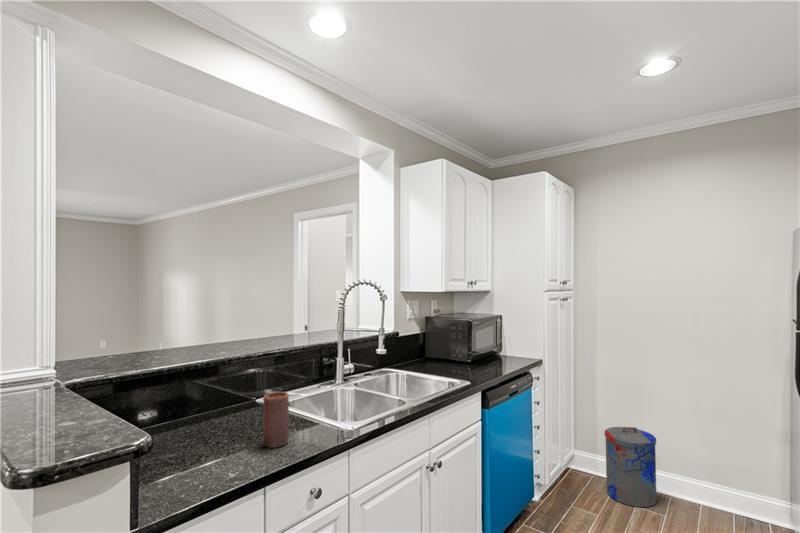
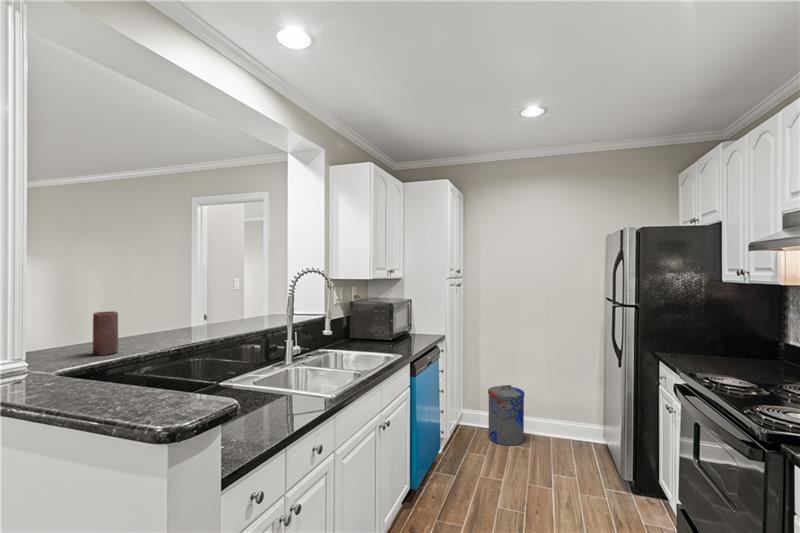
candle: present [263,392,289,448] -> present [93,311,118,355]

